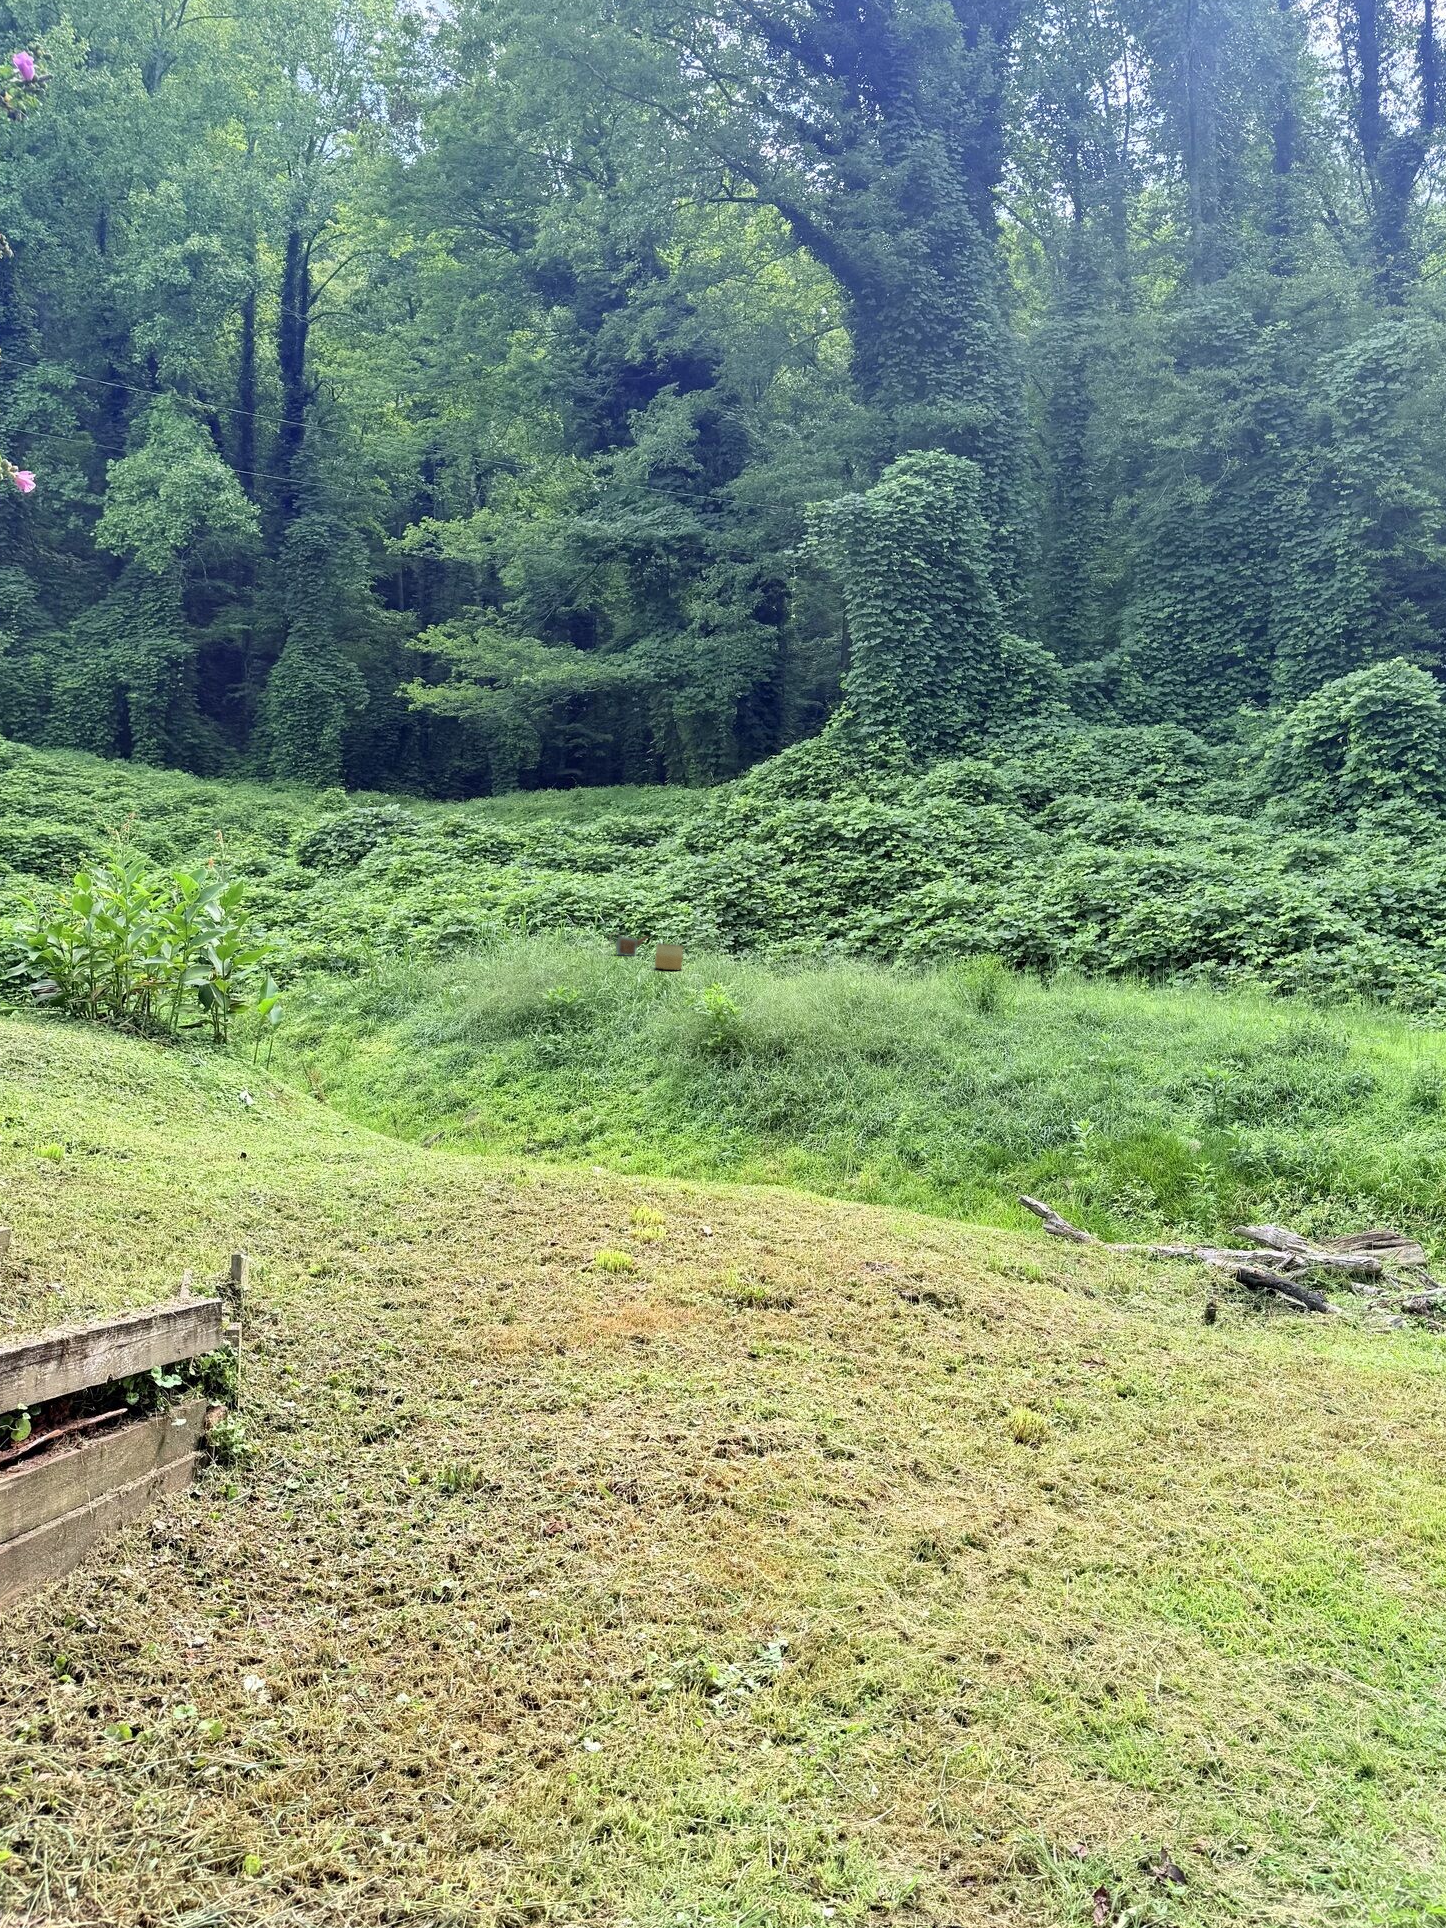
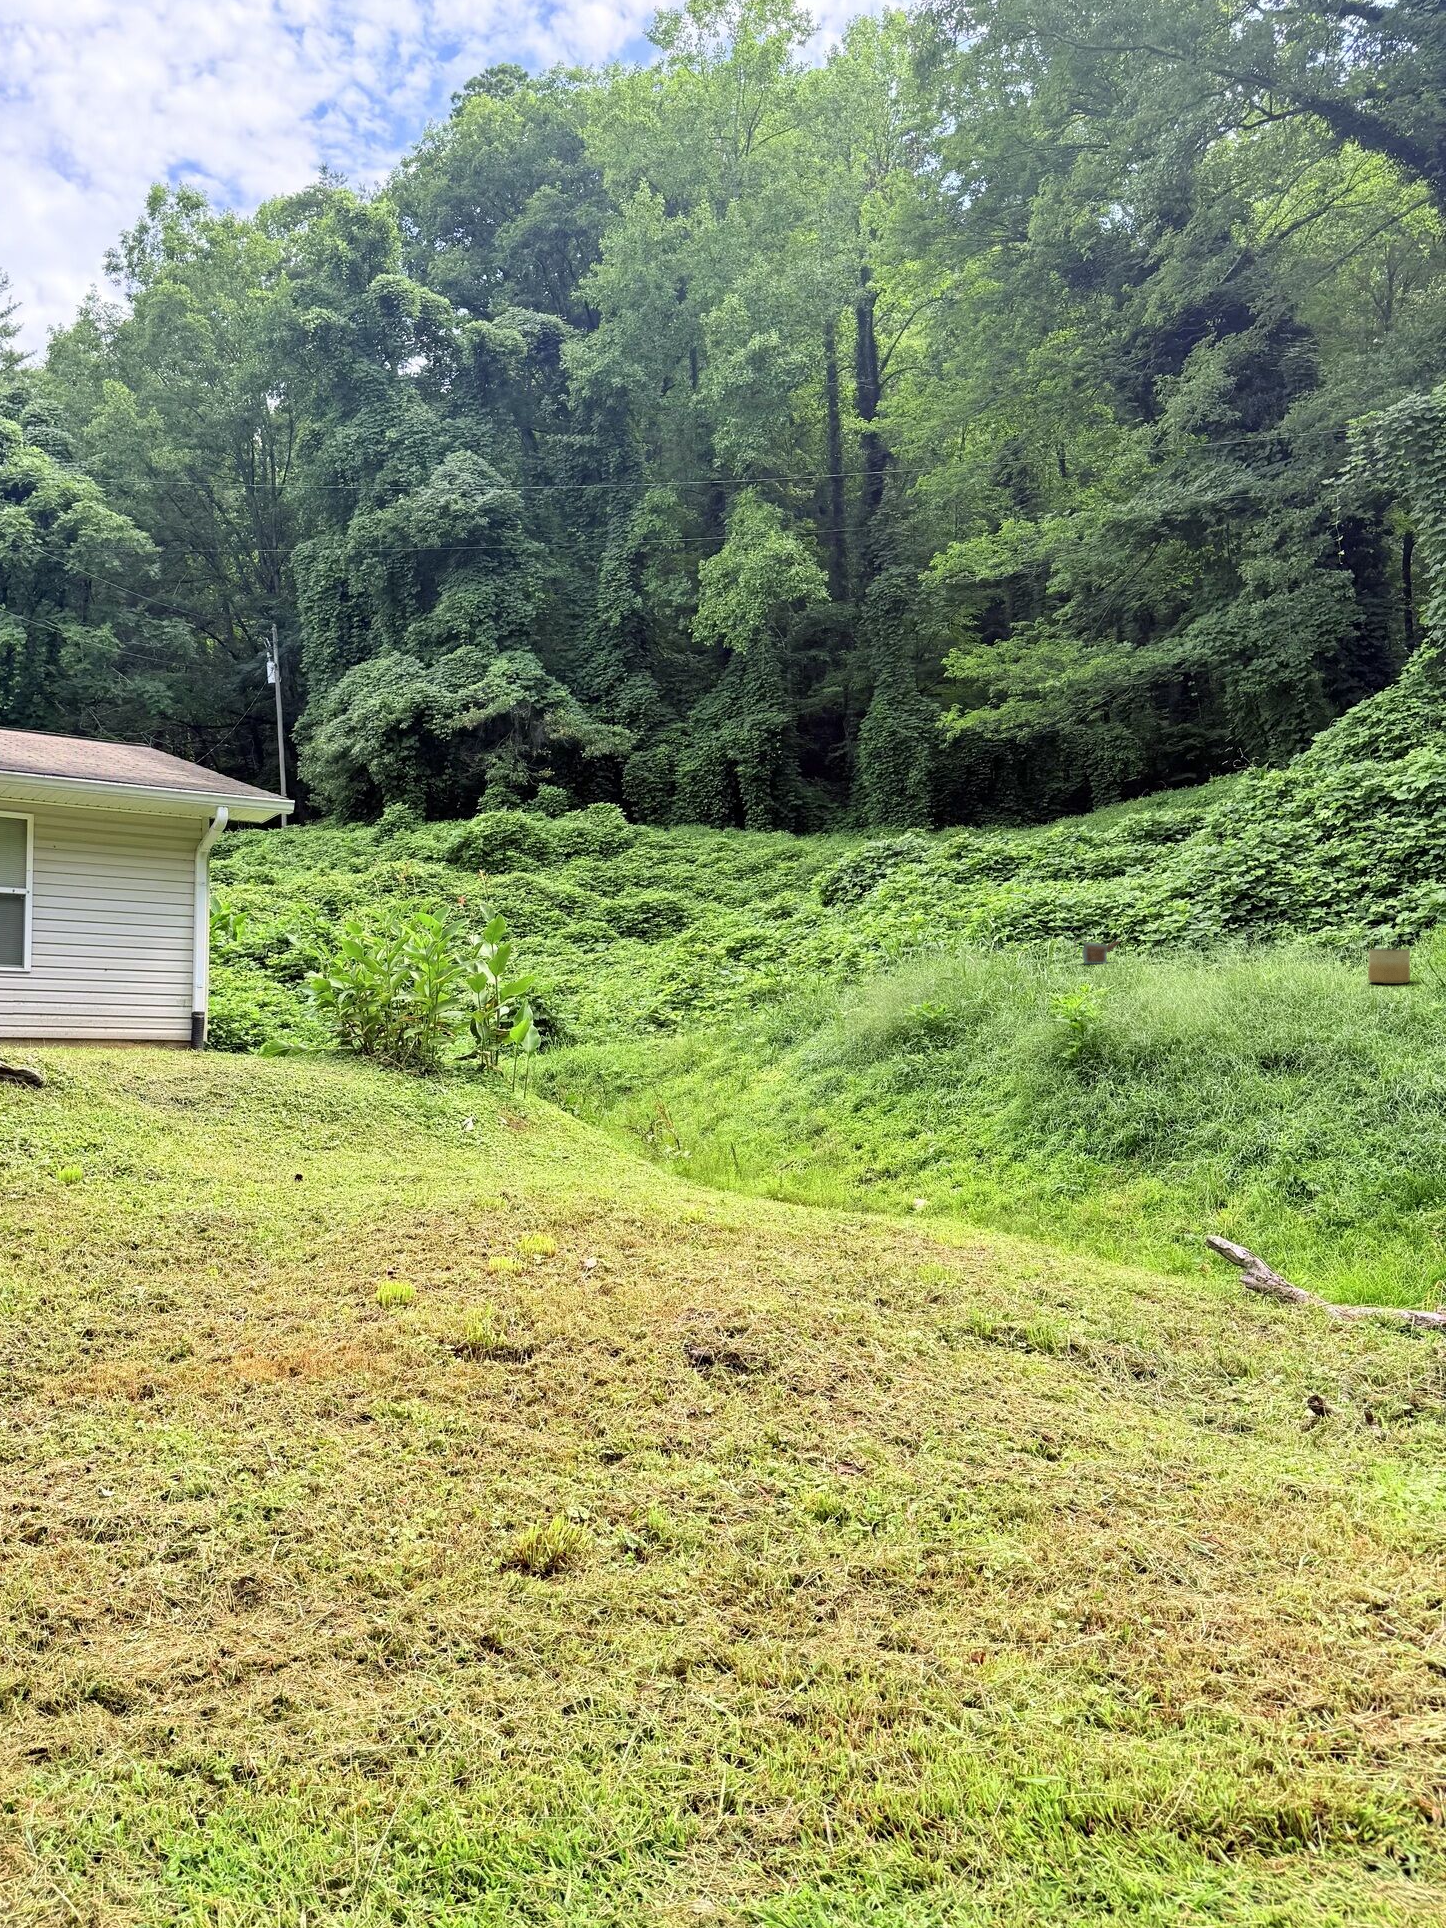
planter: present [655,943,683,970] -> present [1368,949,1410,984]

